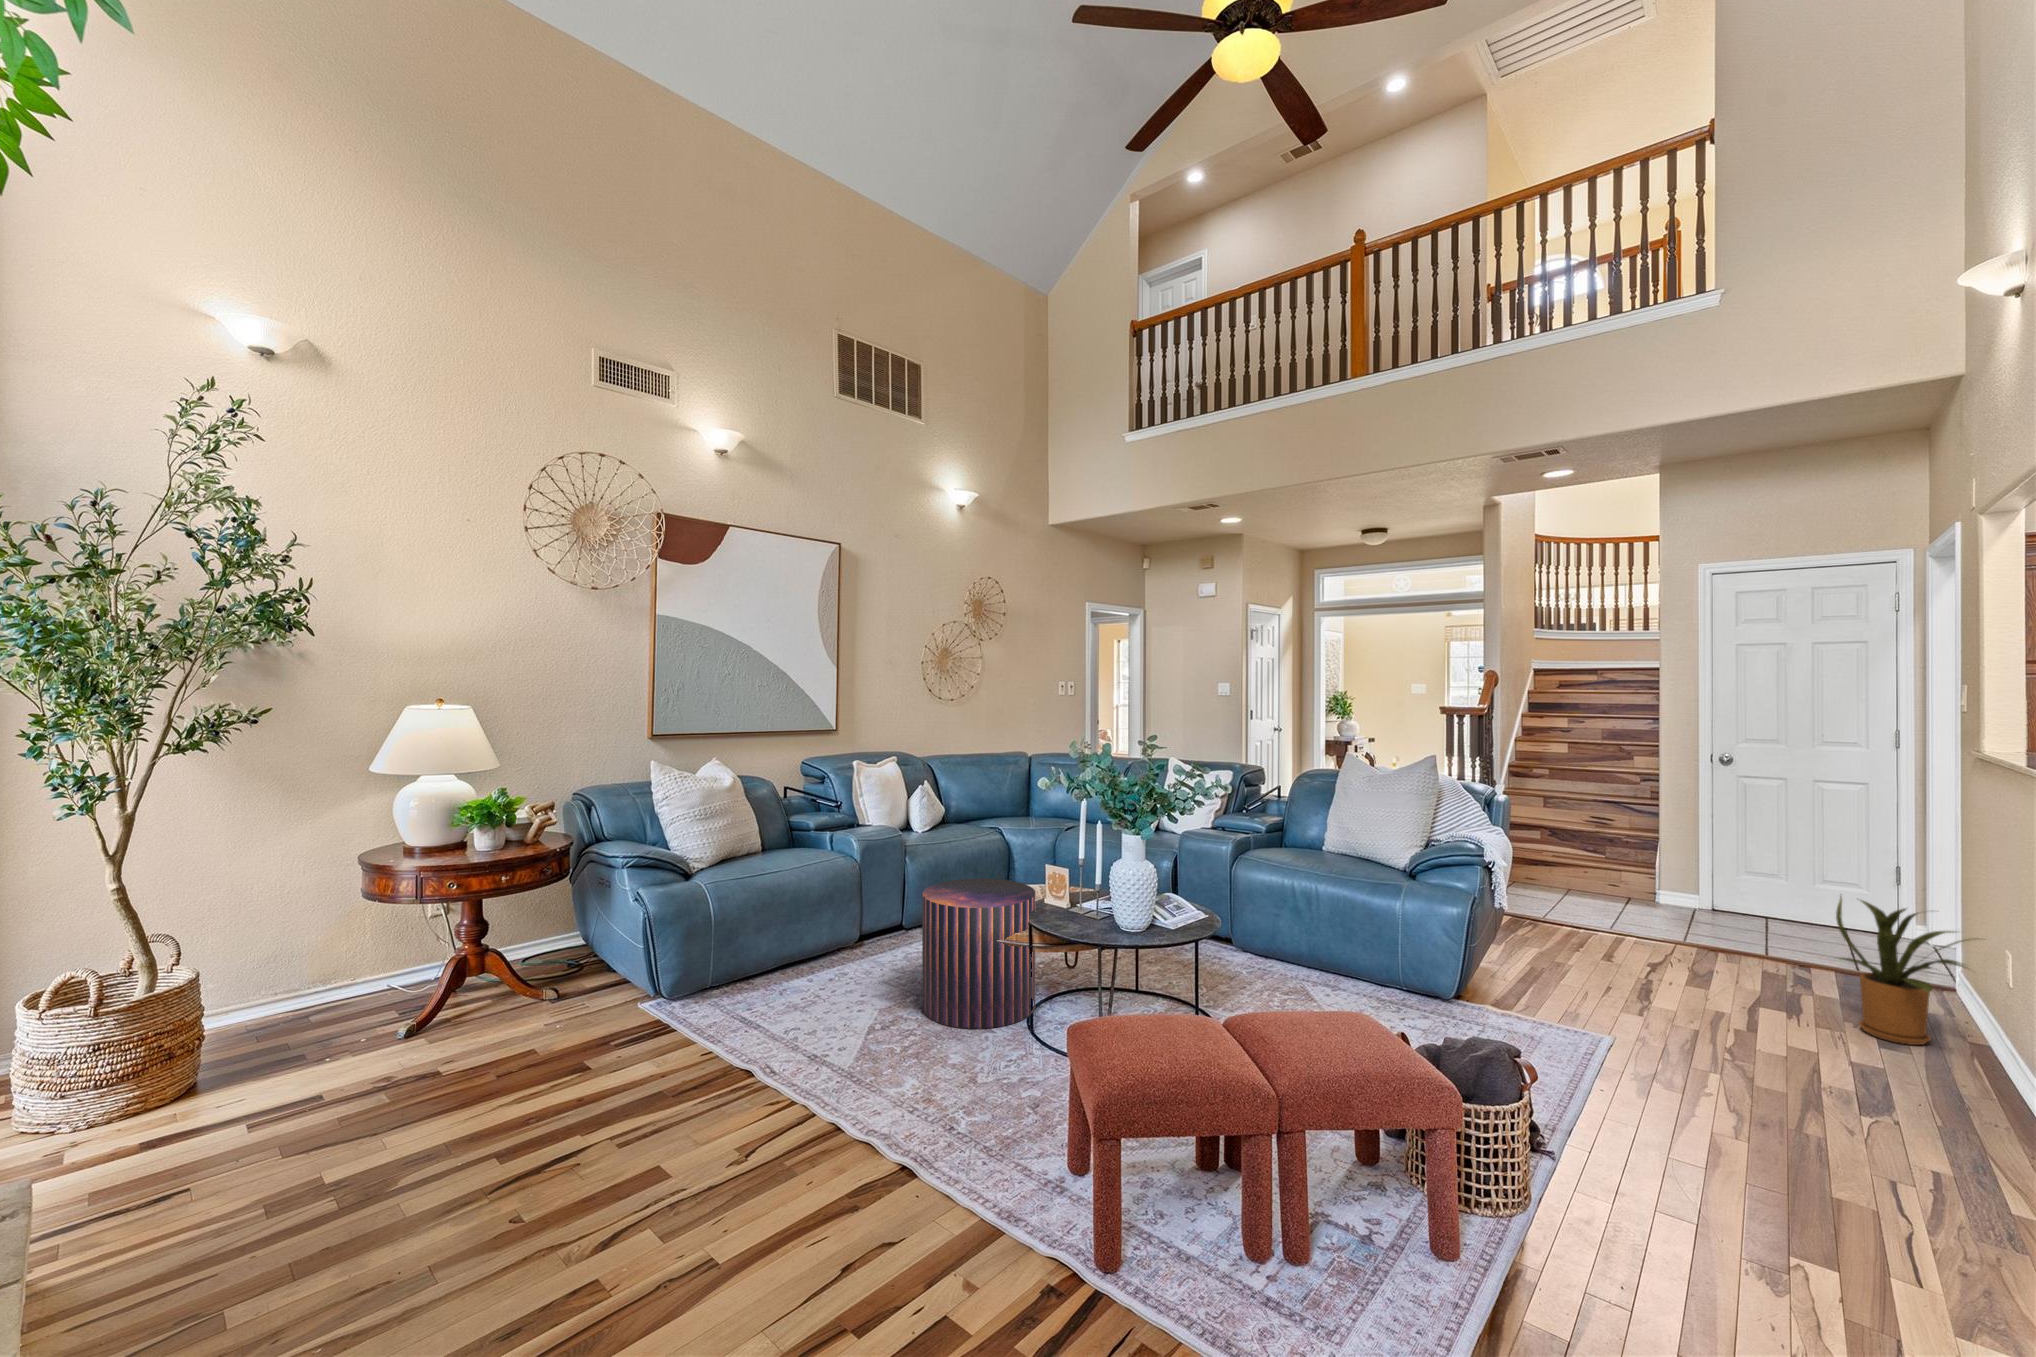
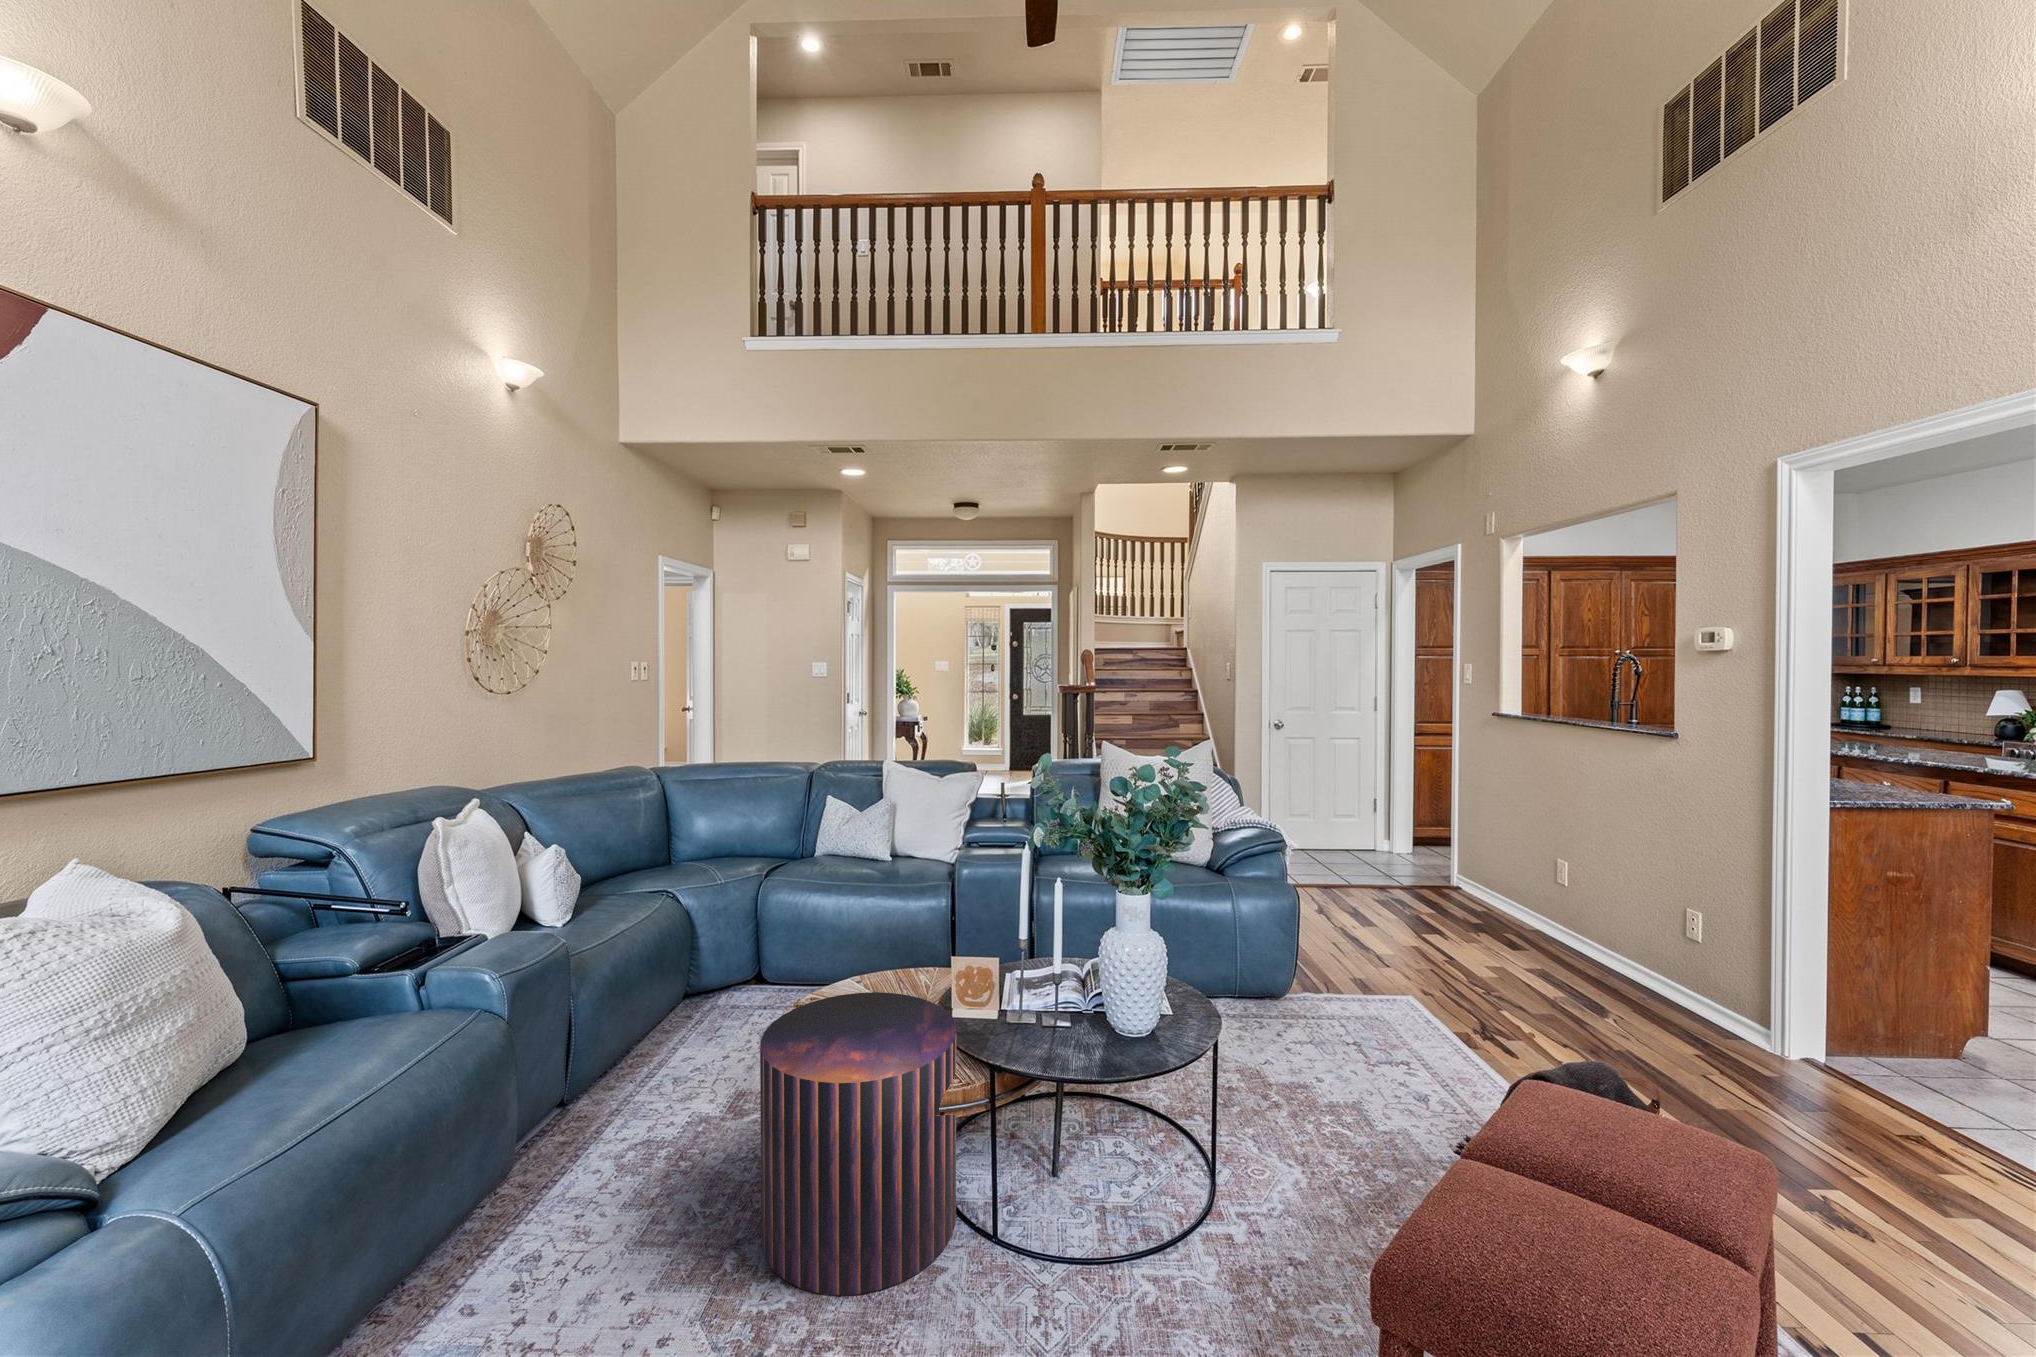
house plant: present [1836,897,1978,1045] -> none [1466,830,1578,942]

